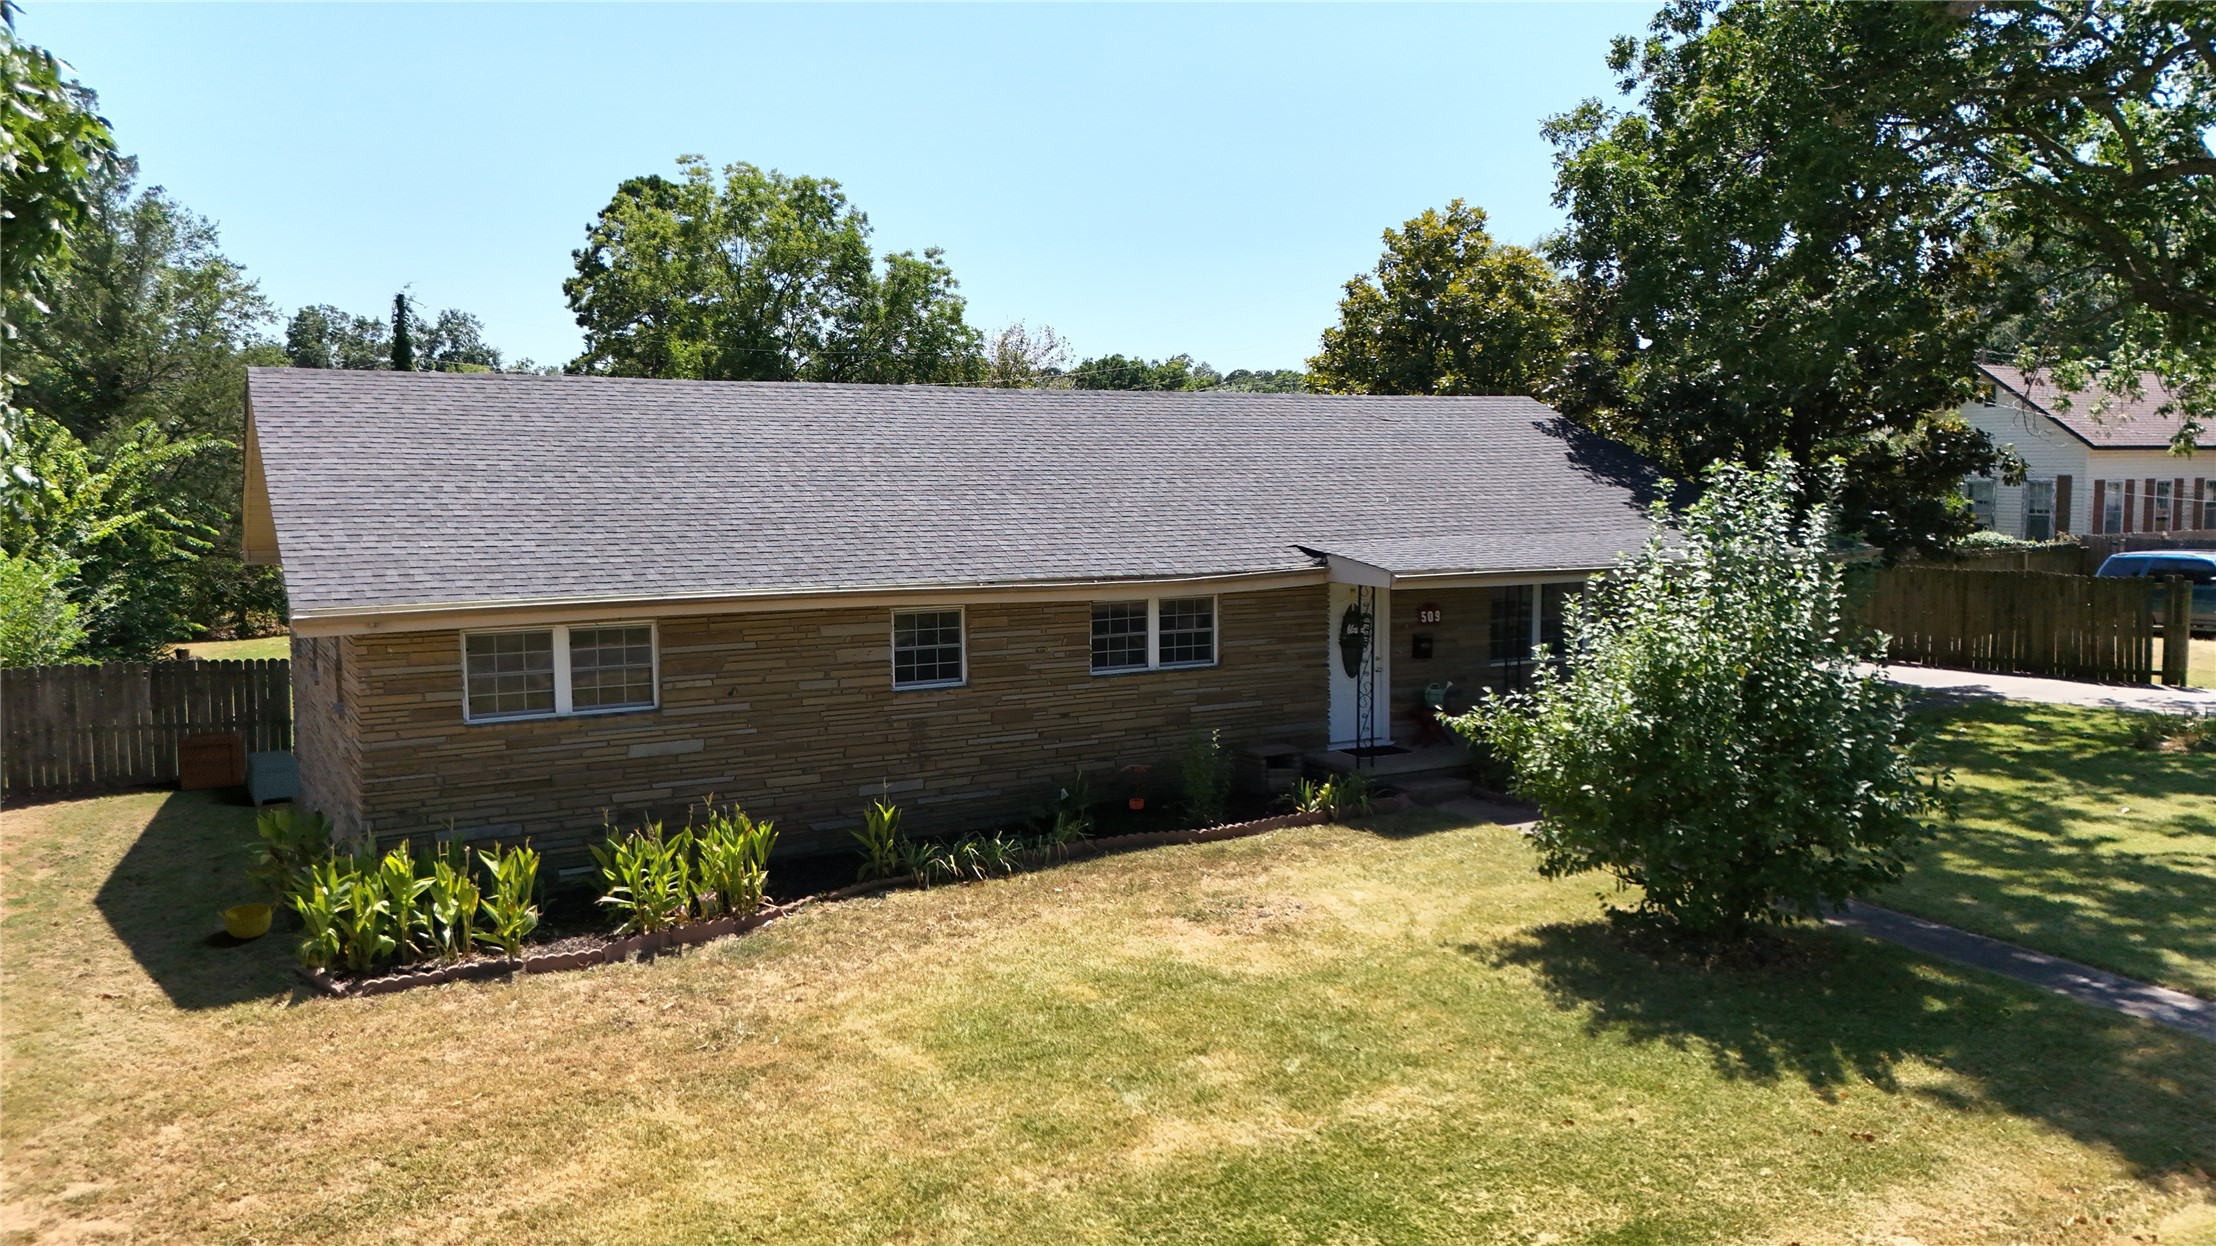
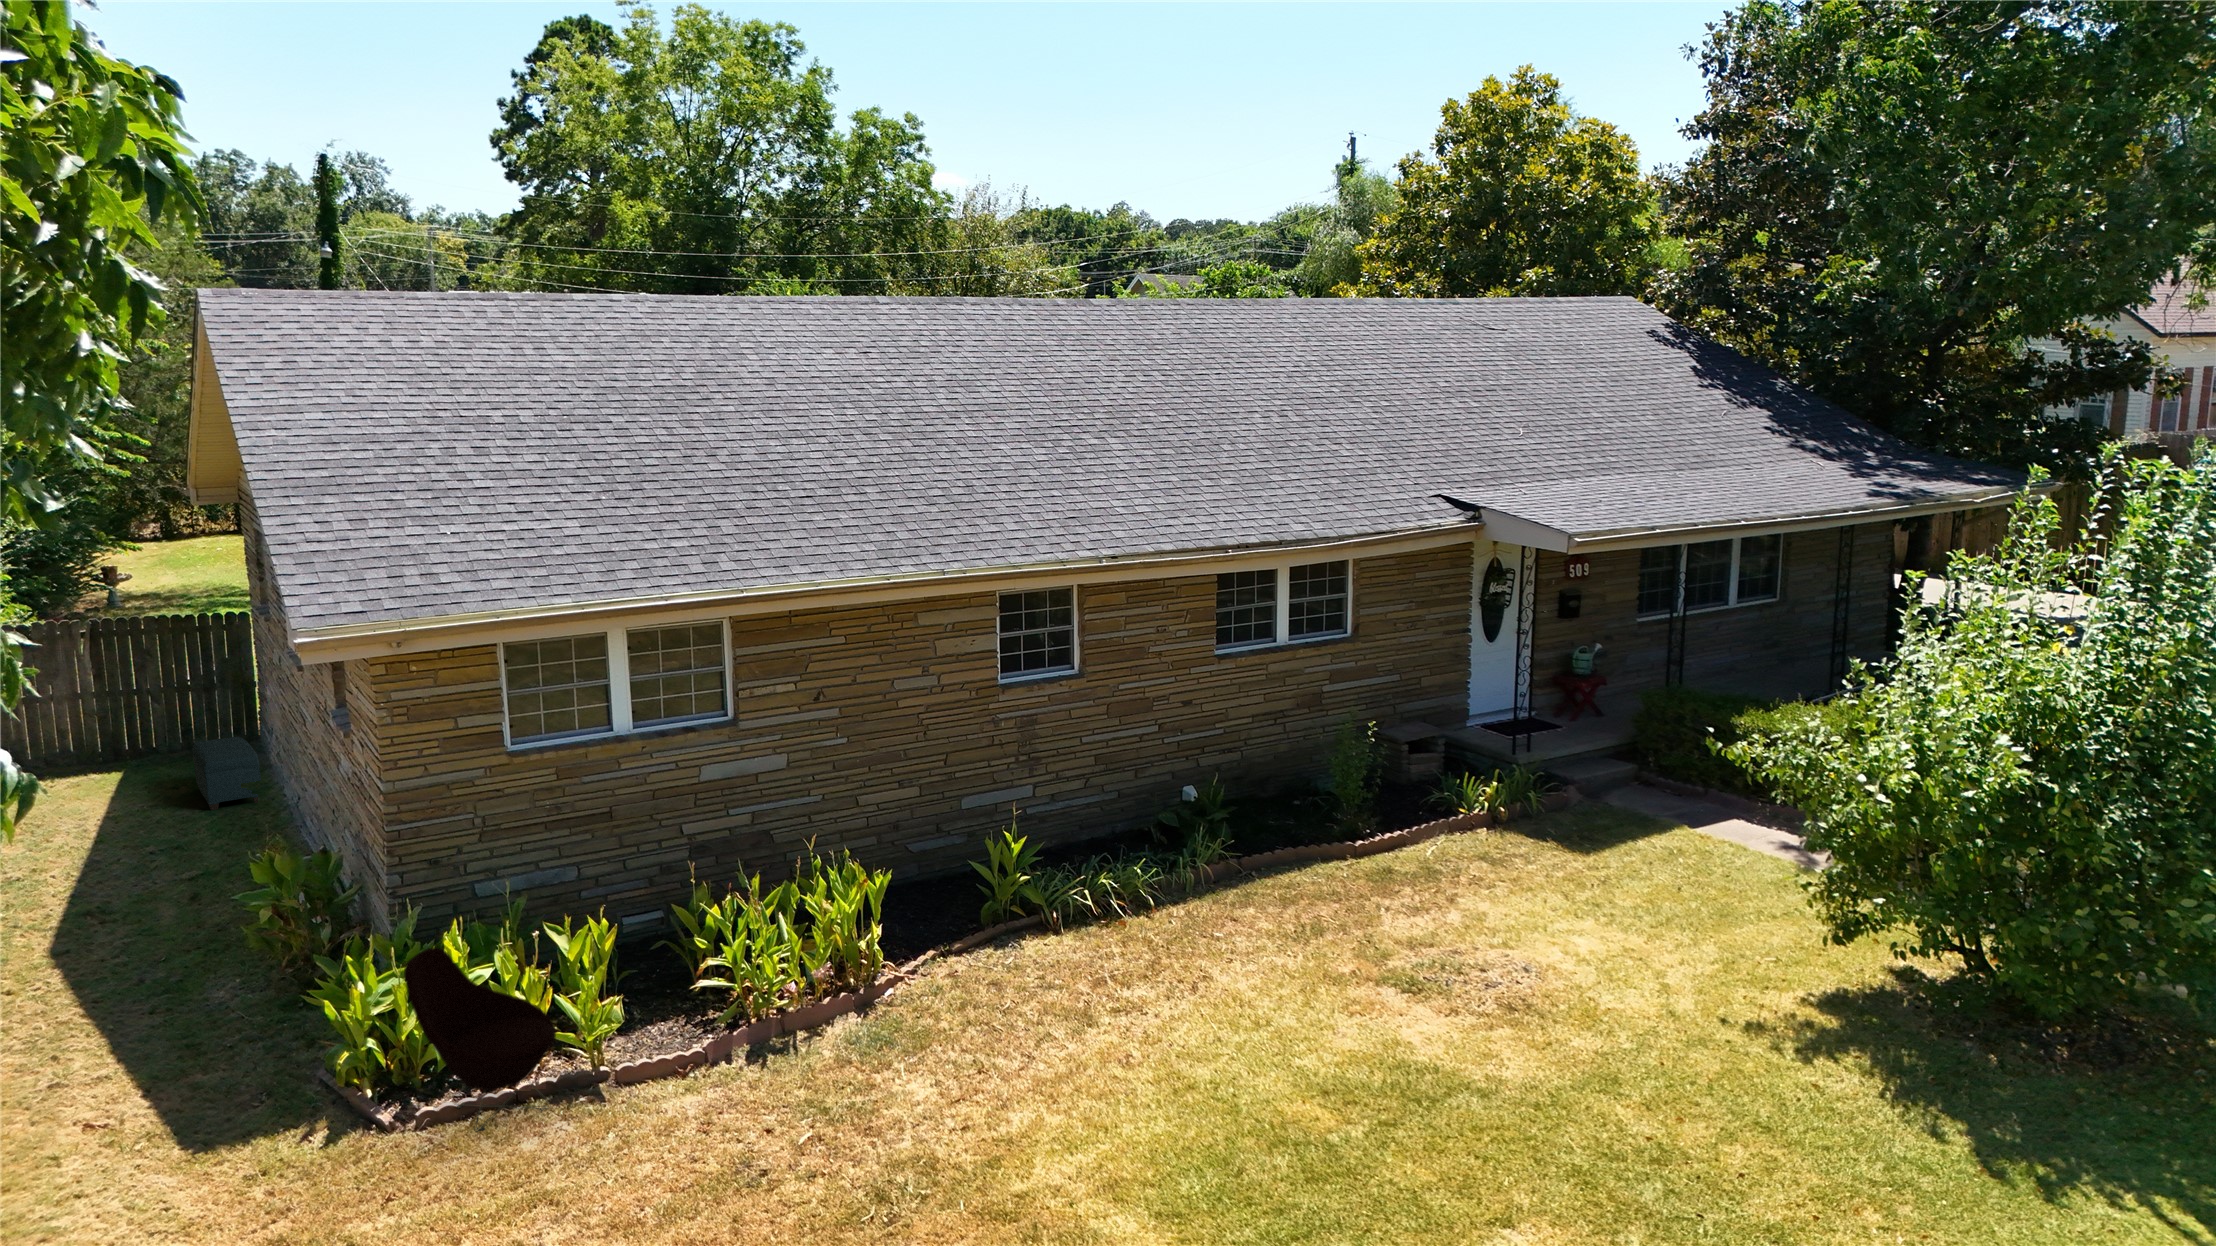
wooden crate: present [178,730,245,791] -> none [107,708,187,785]
potted plant: present [1120,764,1151,809] -> none [1245,757,1279,809]
chair: none [352,855,475,999] -> present [404,947,556,1131]
basket: present [218,903,277,939] -> none [212,979,286,1029]

